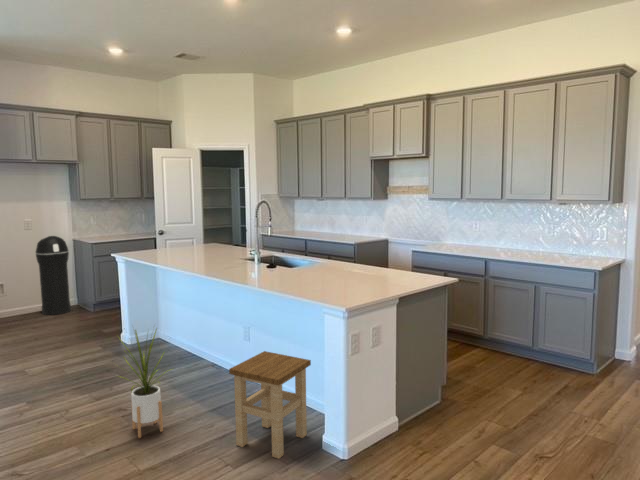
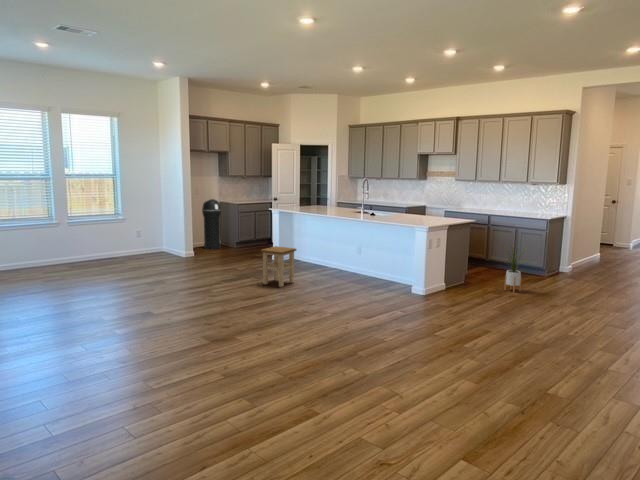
house plant: present [120,329,165,438] -> present [504,247,526,292]
stool: present [229,351,311,459] -> present [261,246,296,287]

